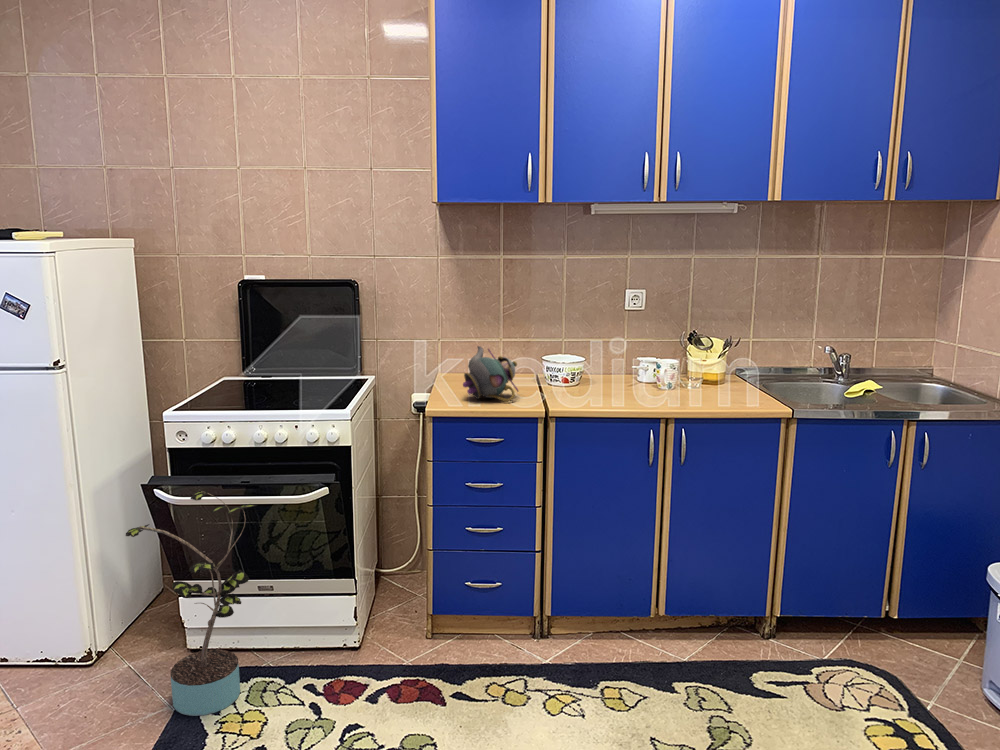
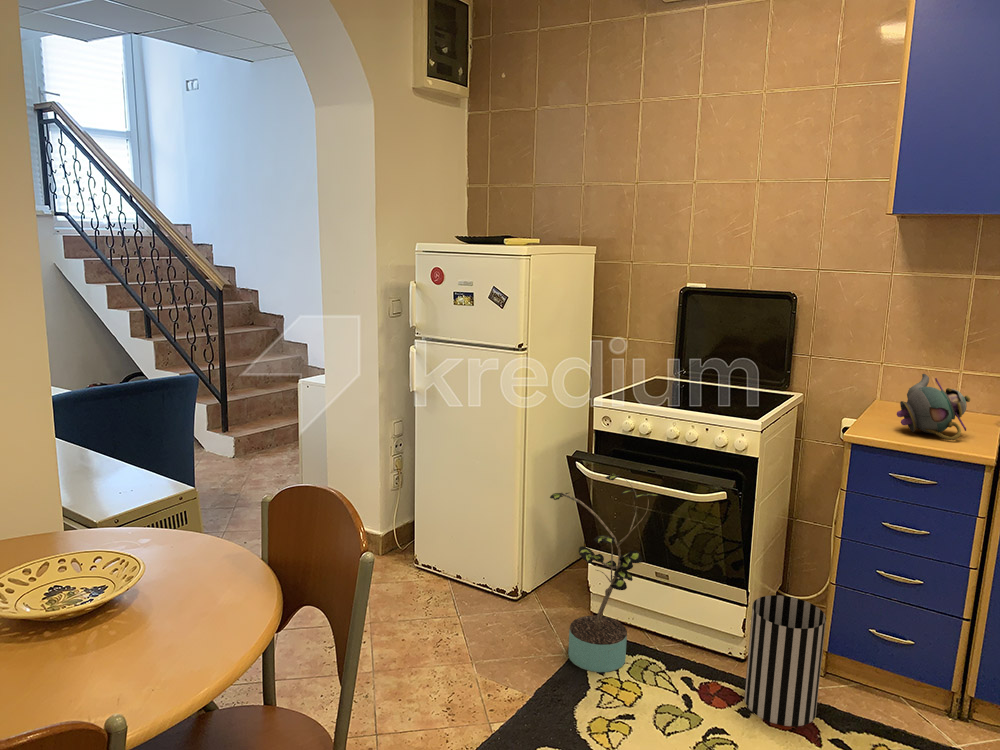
wastebasket: none [365,574,434,699] -> present [744,595,826,726]

